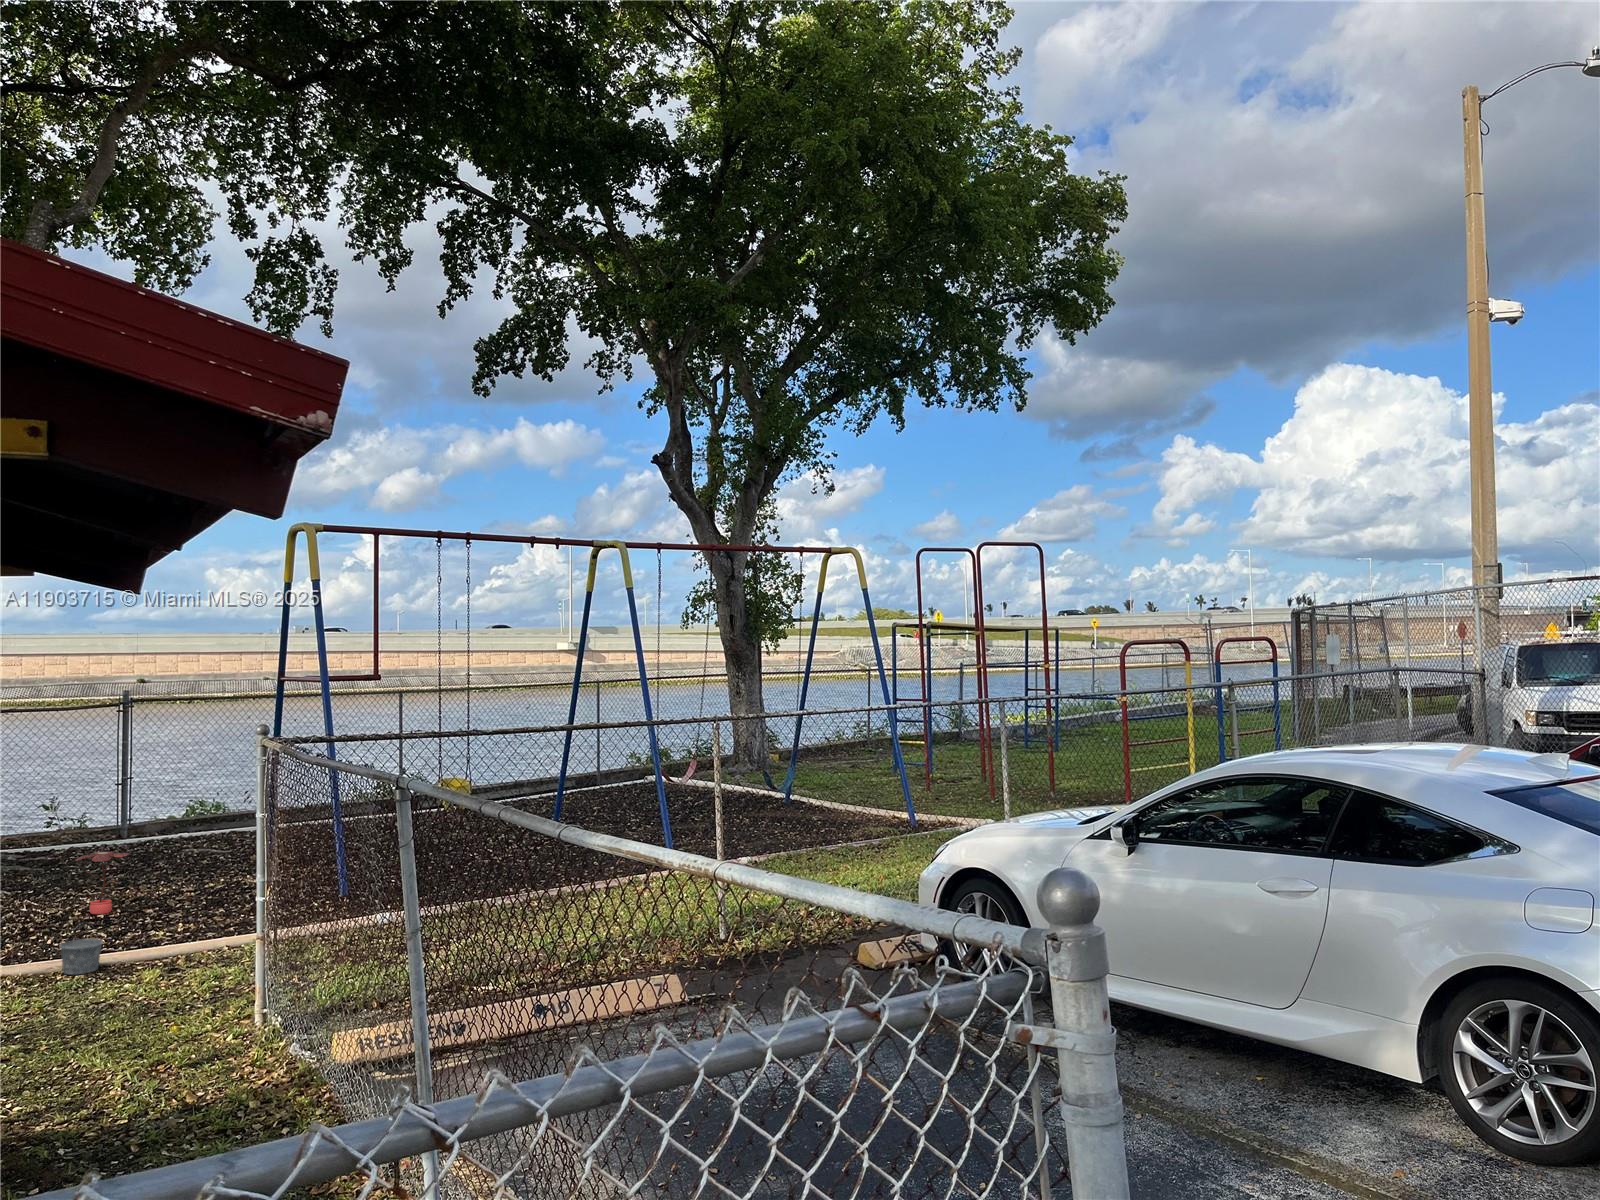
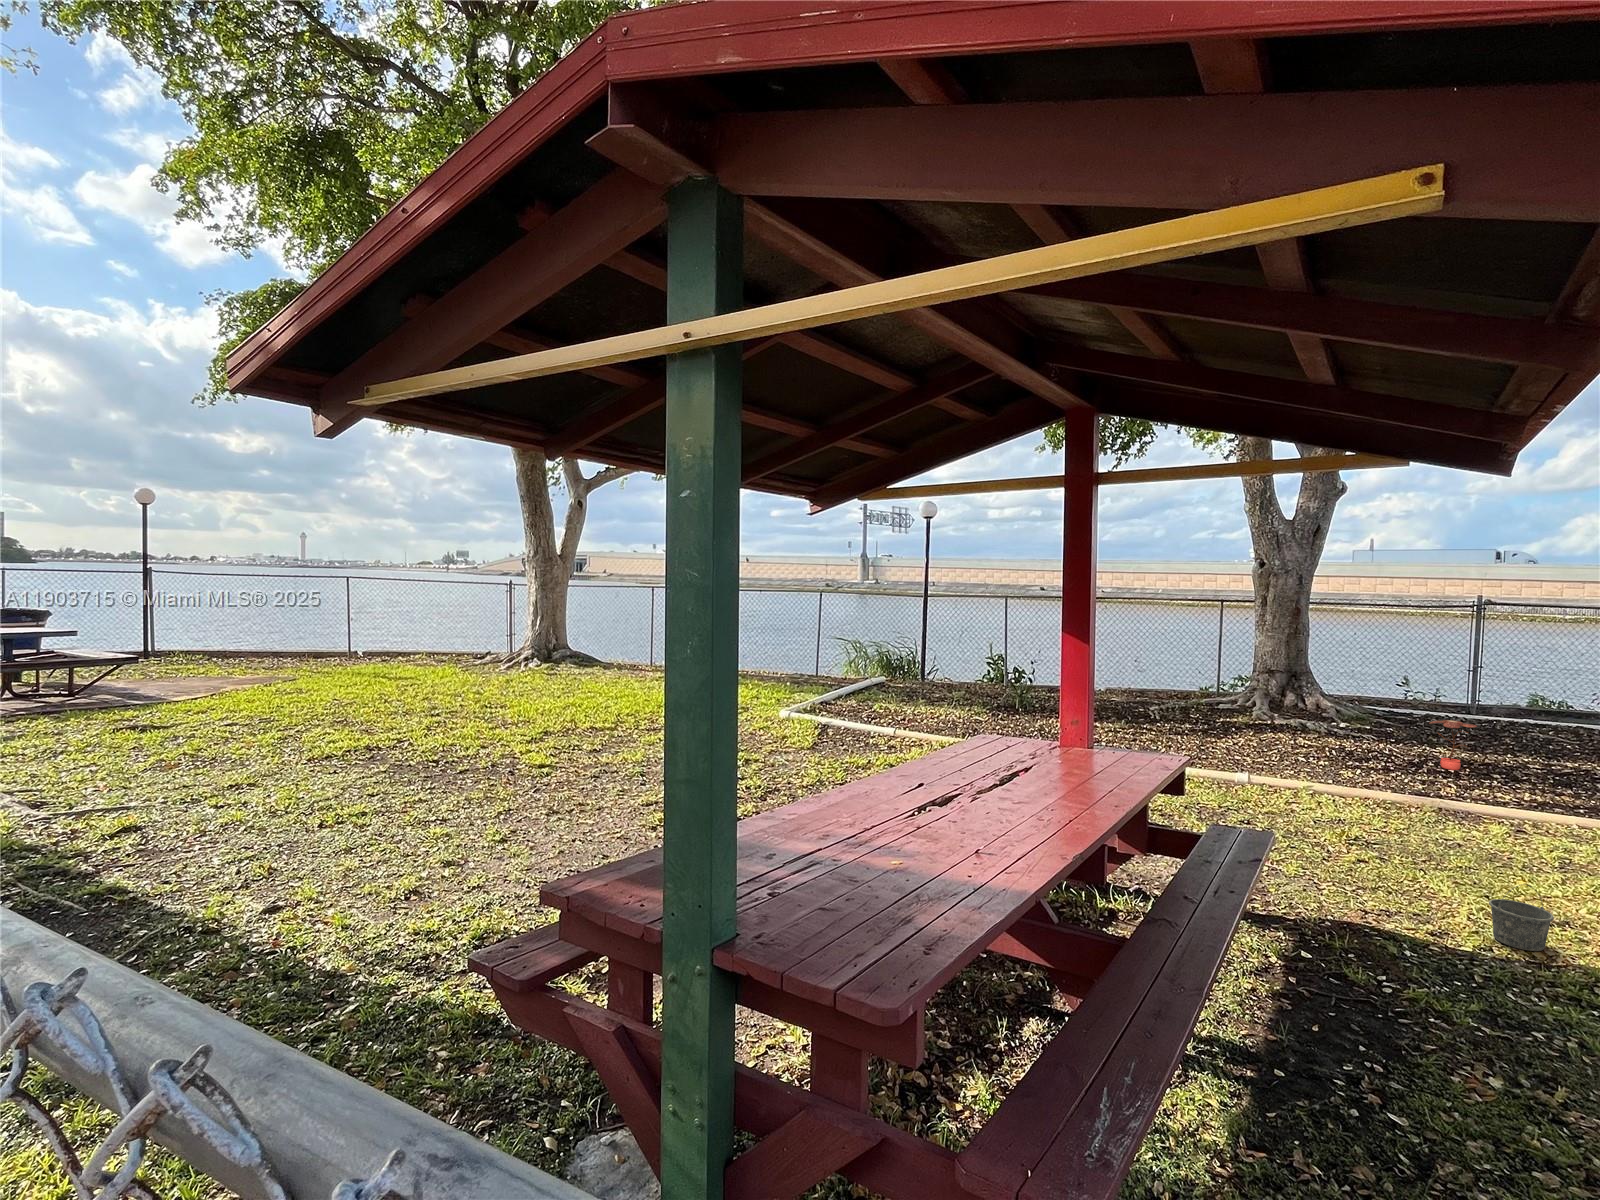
bucket: present [59,938,103,975] -> present [1489,885,1554,951]

